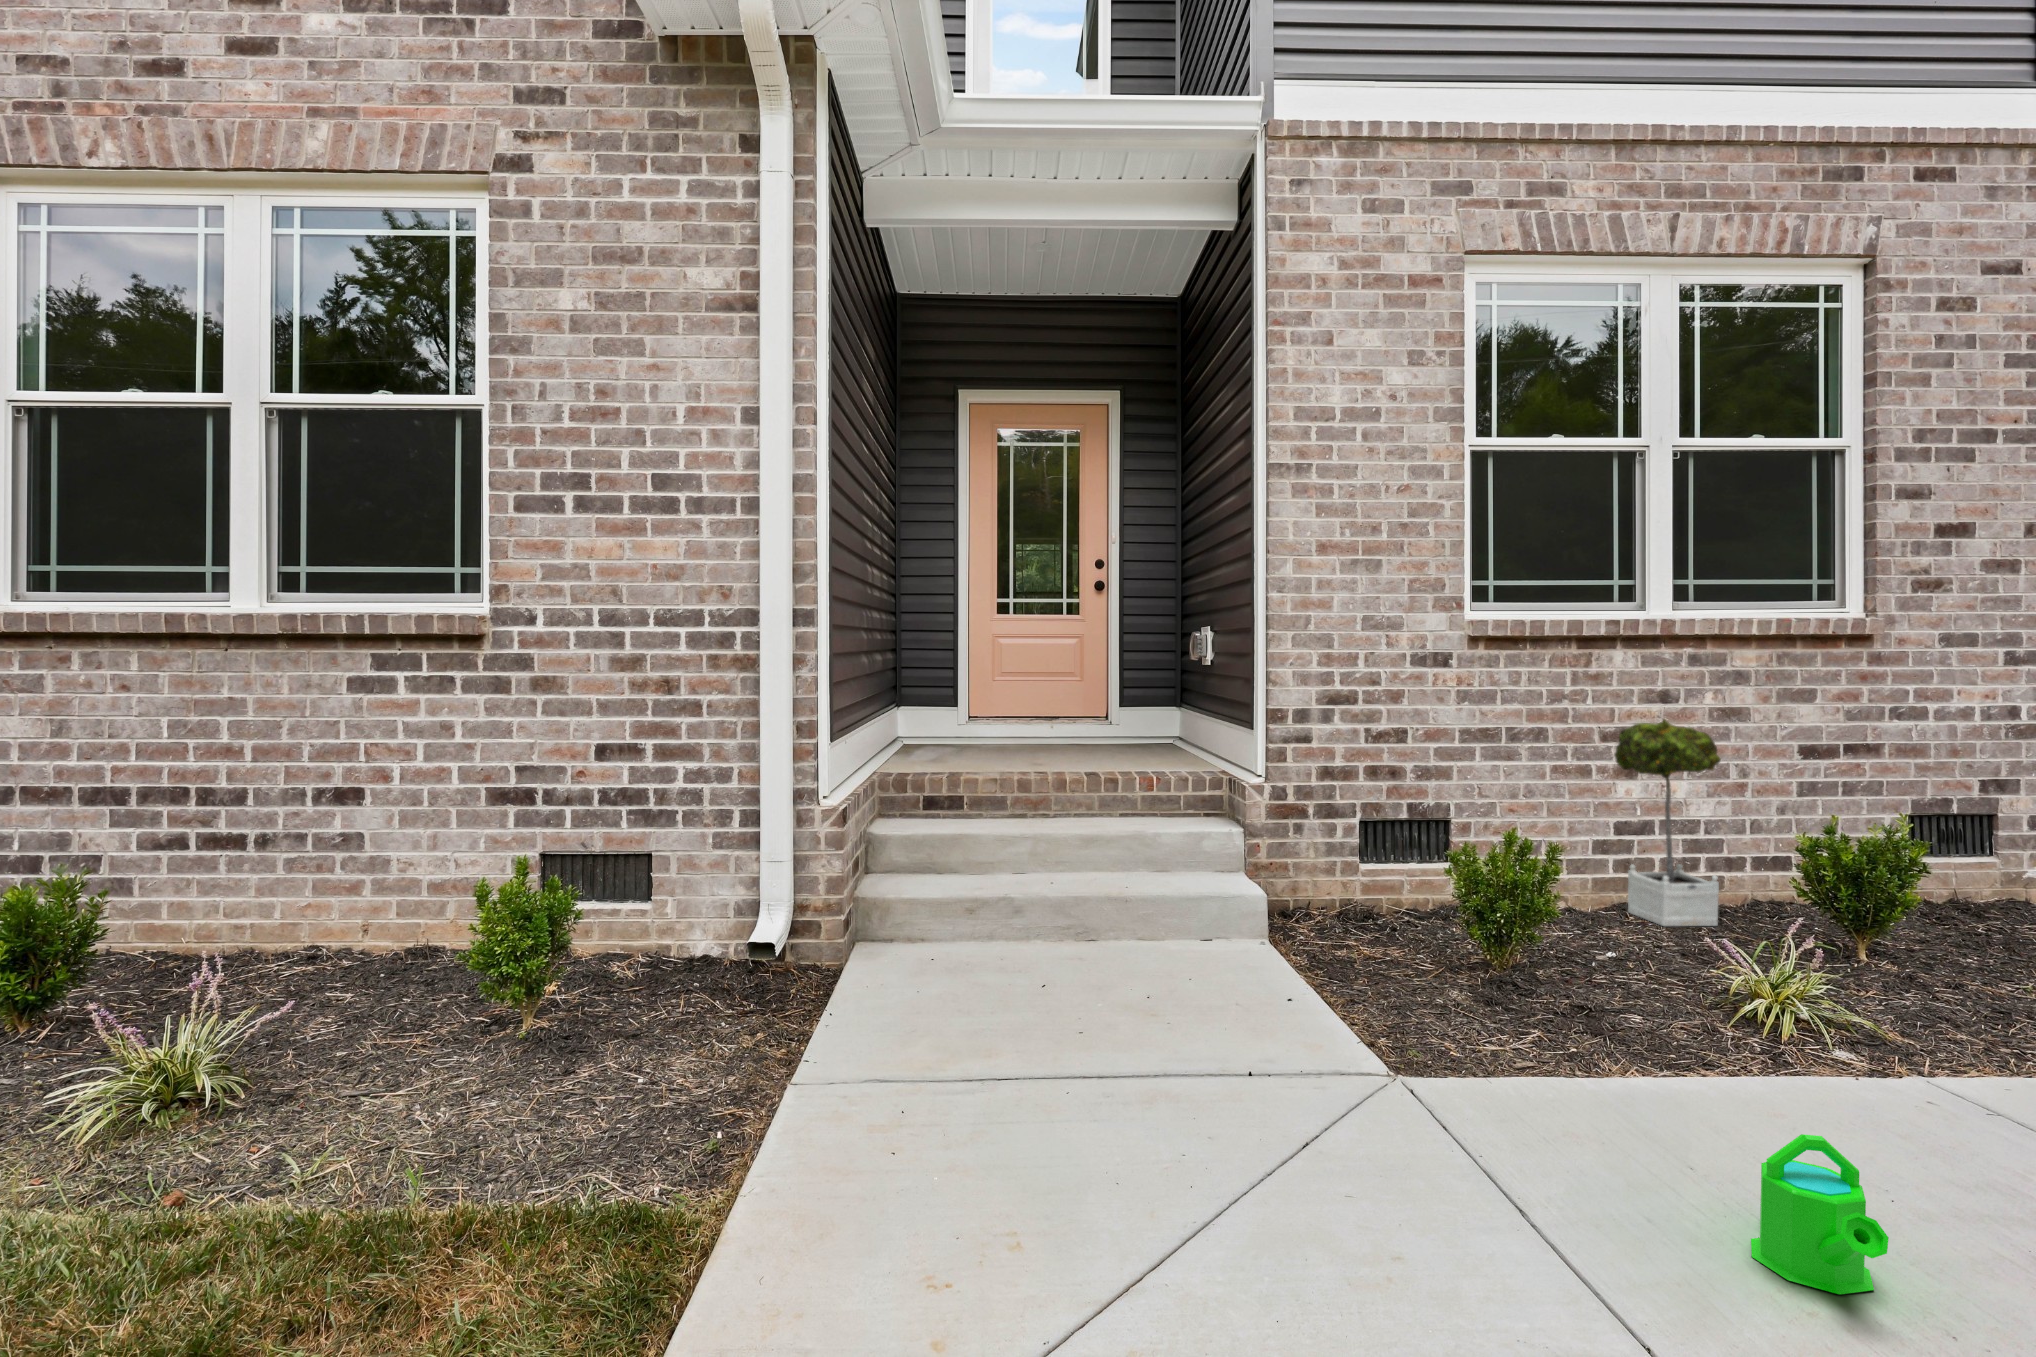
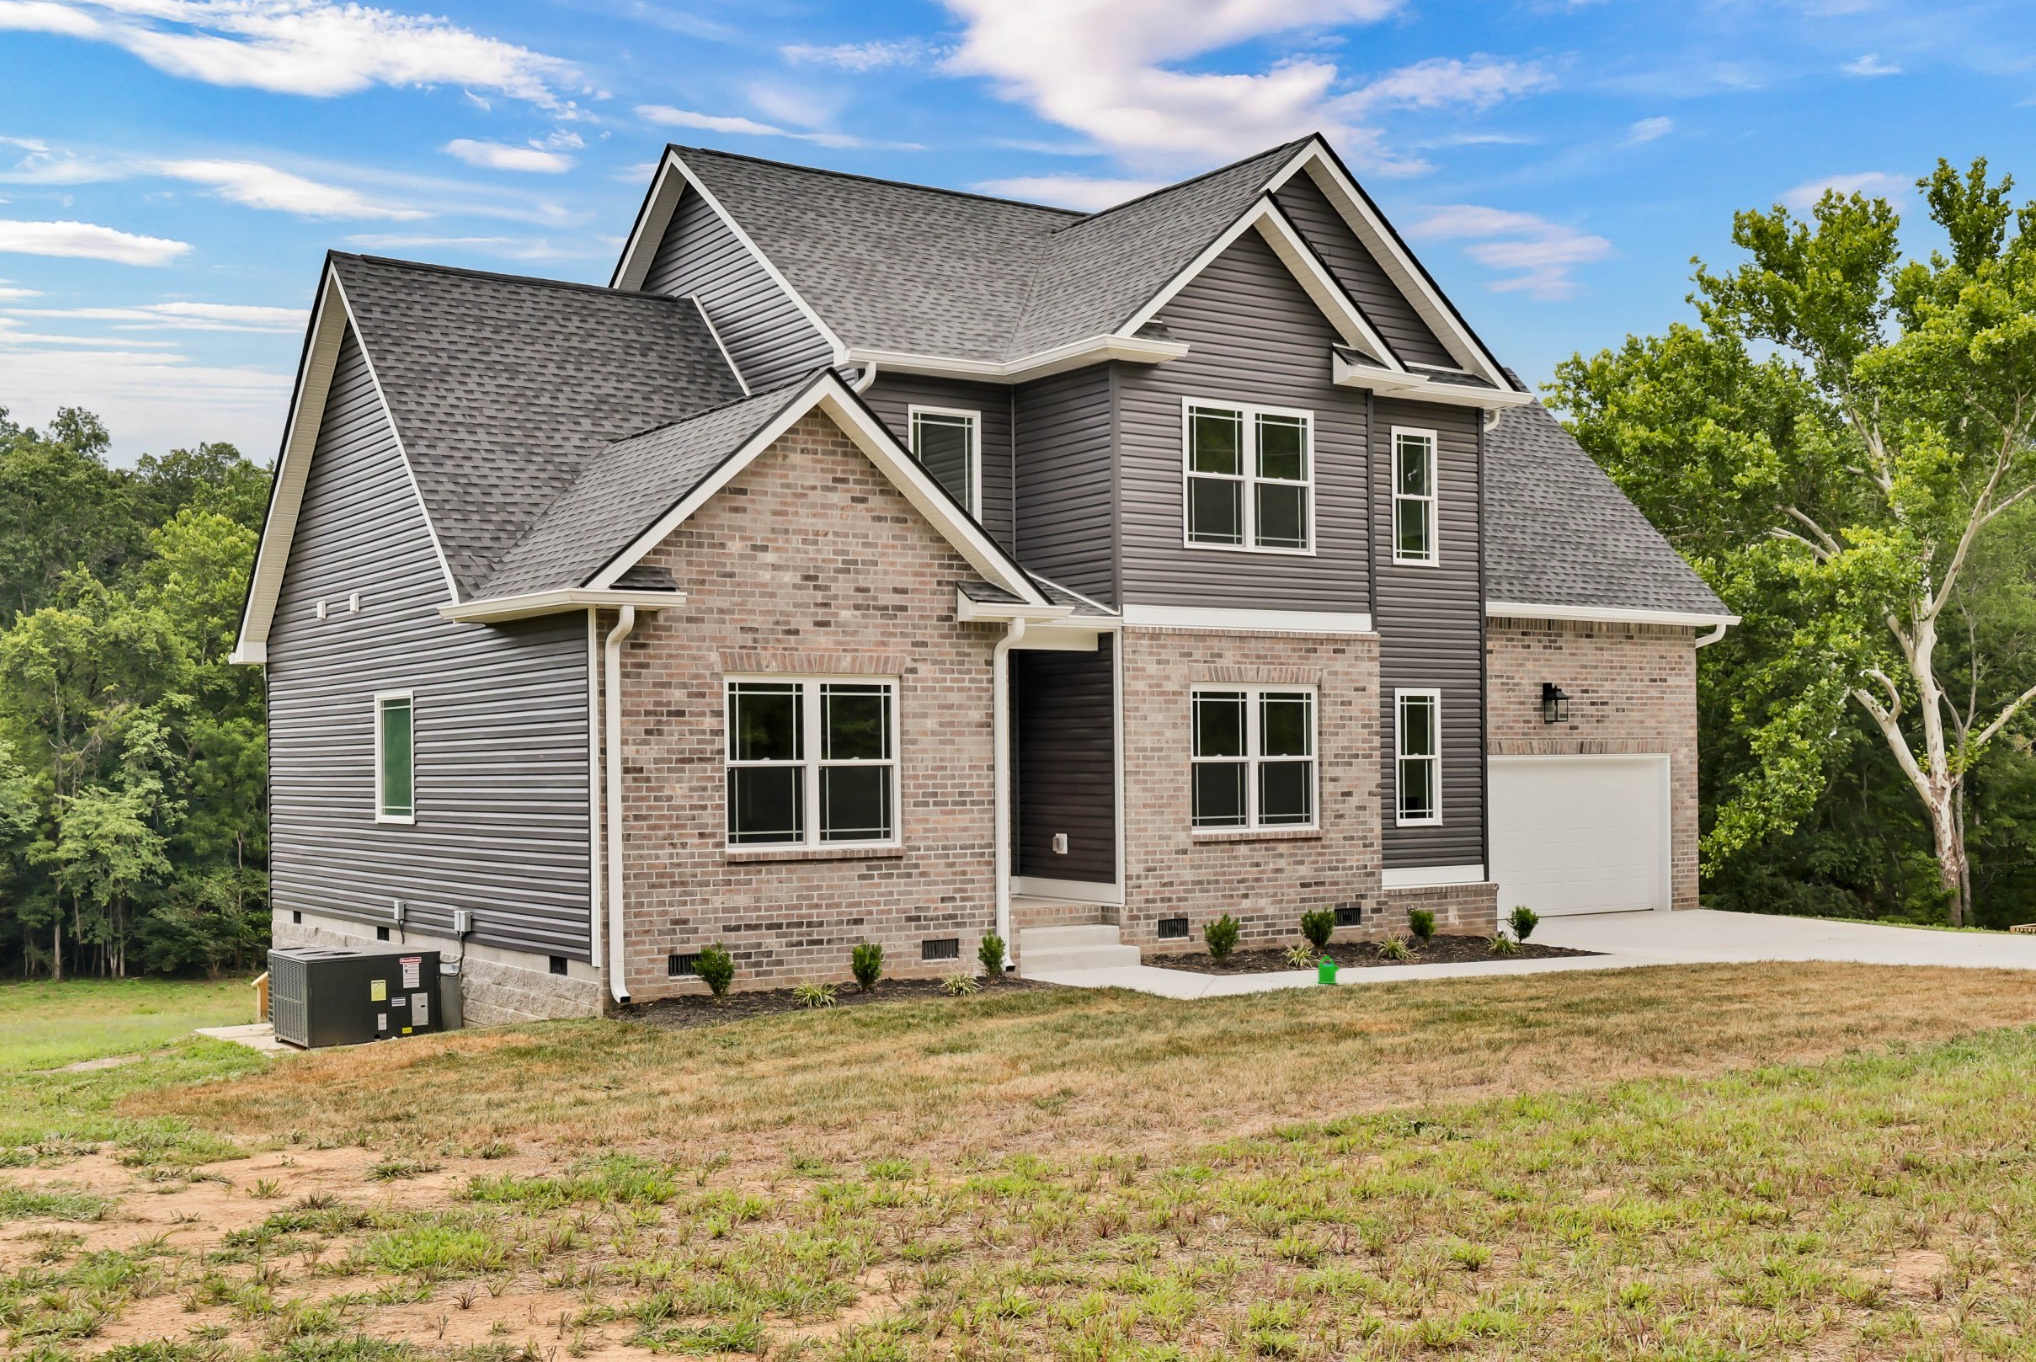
potted tree: present [1614,720,1721,926] -> none [1245,872,1282,953]

